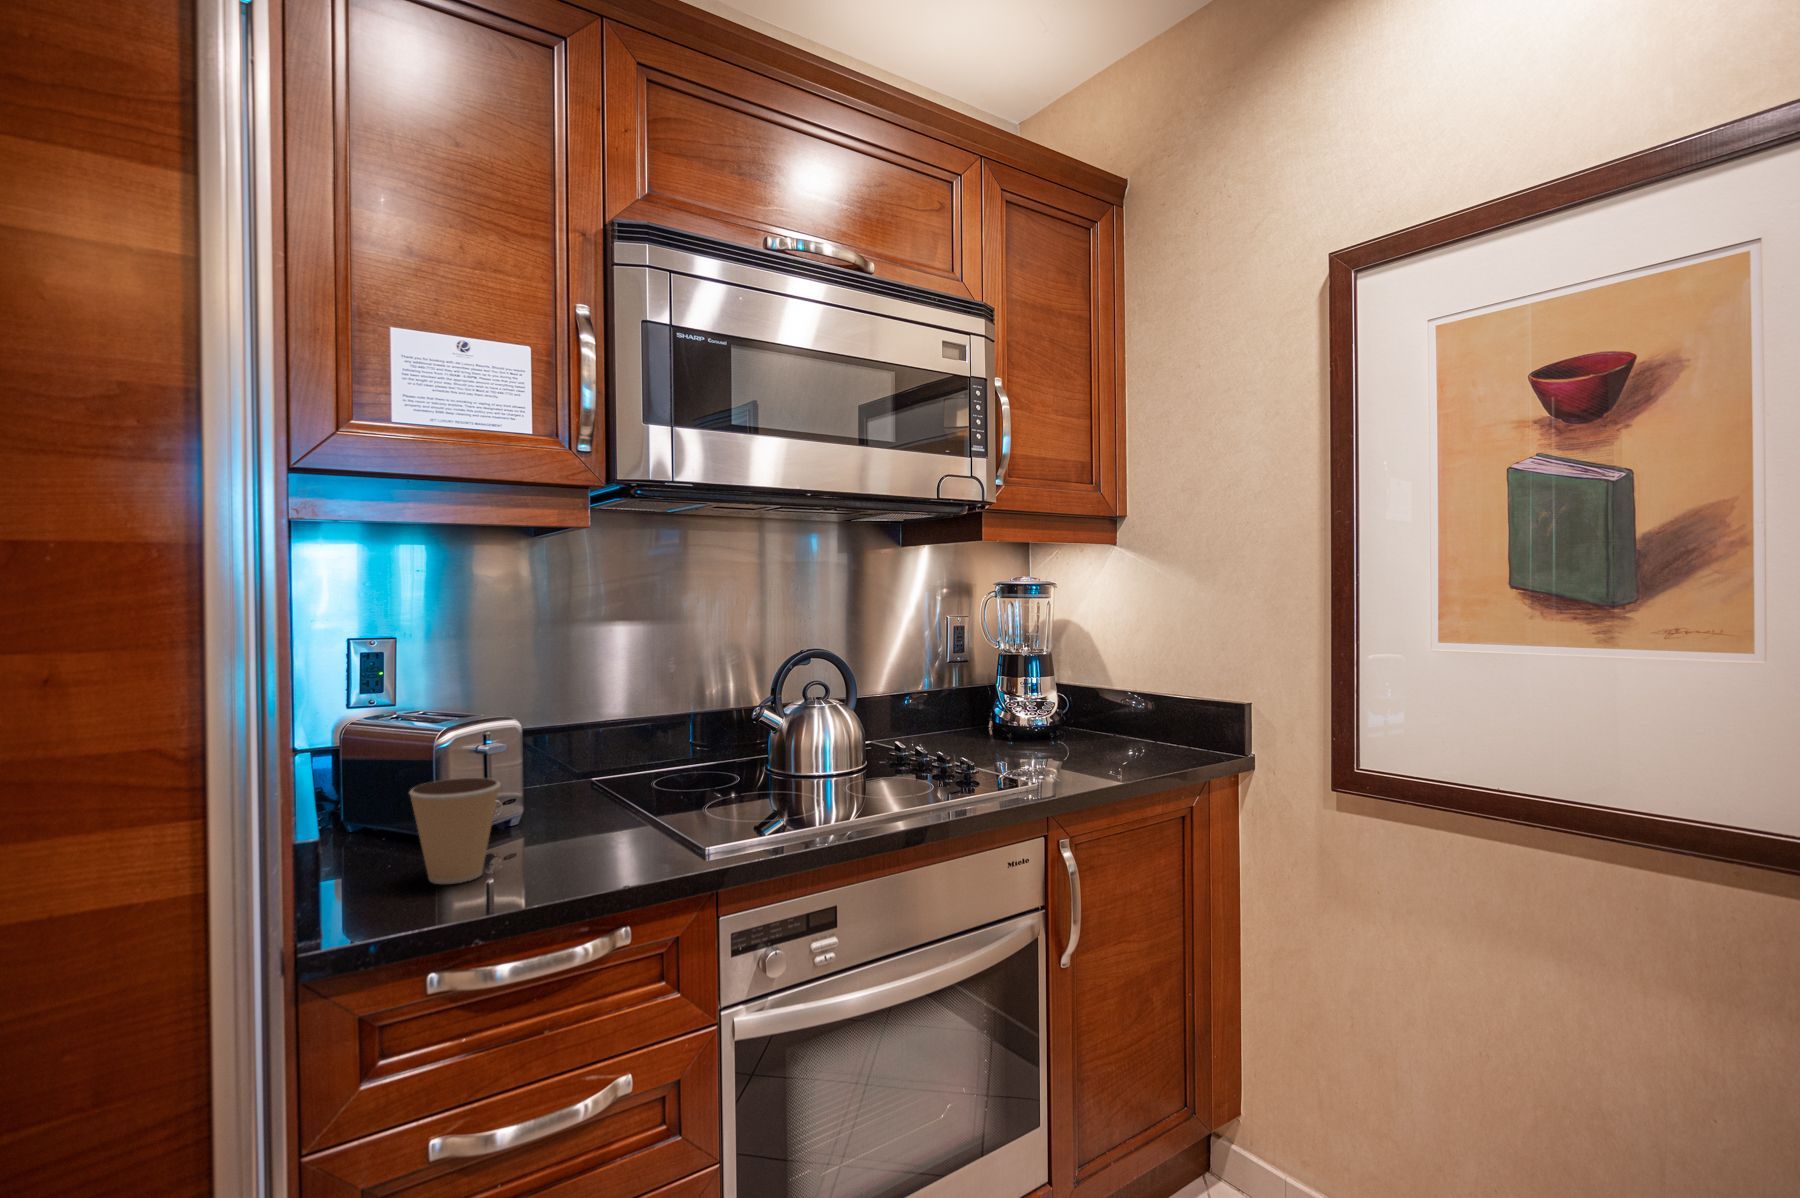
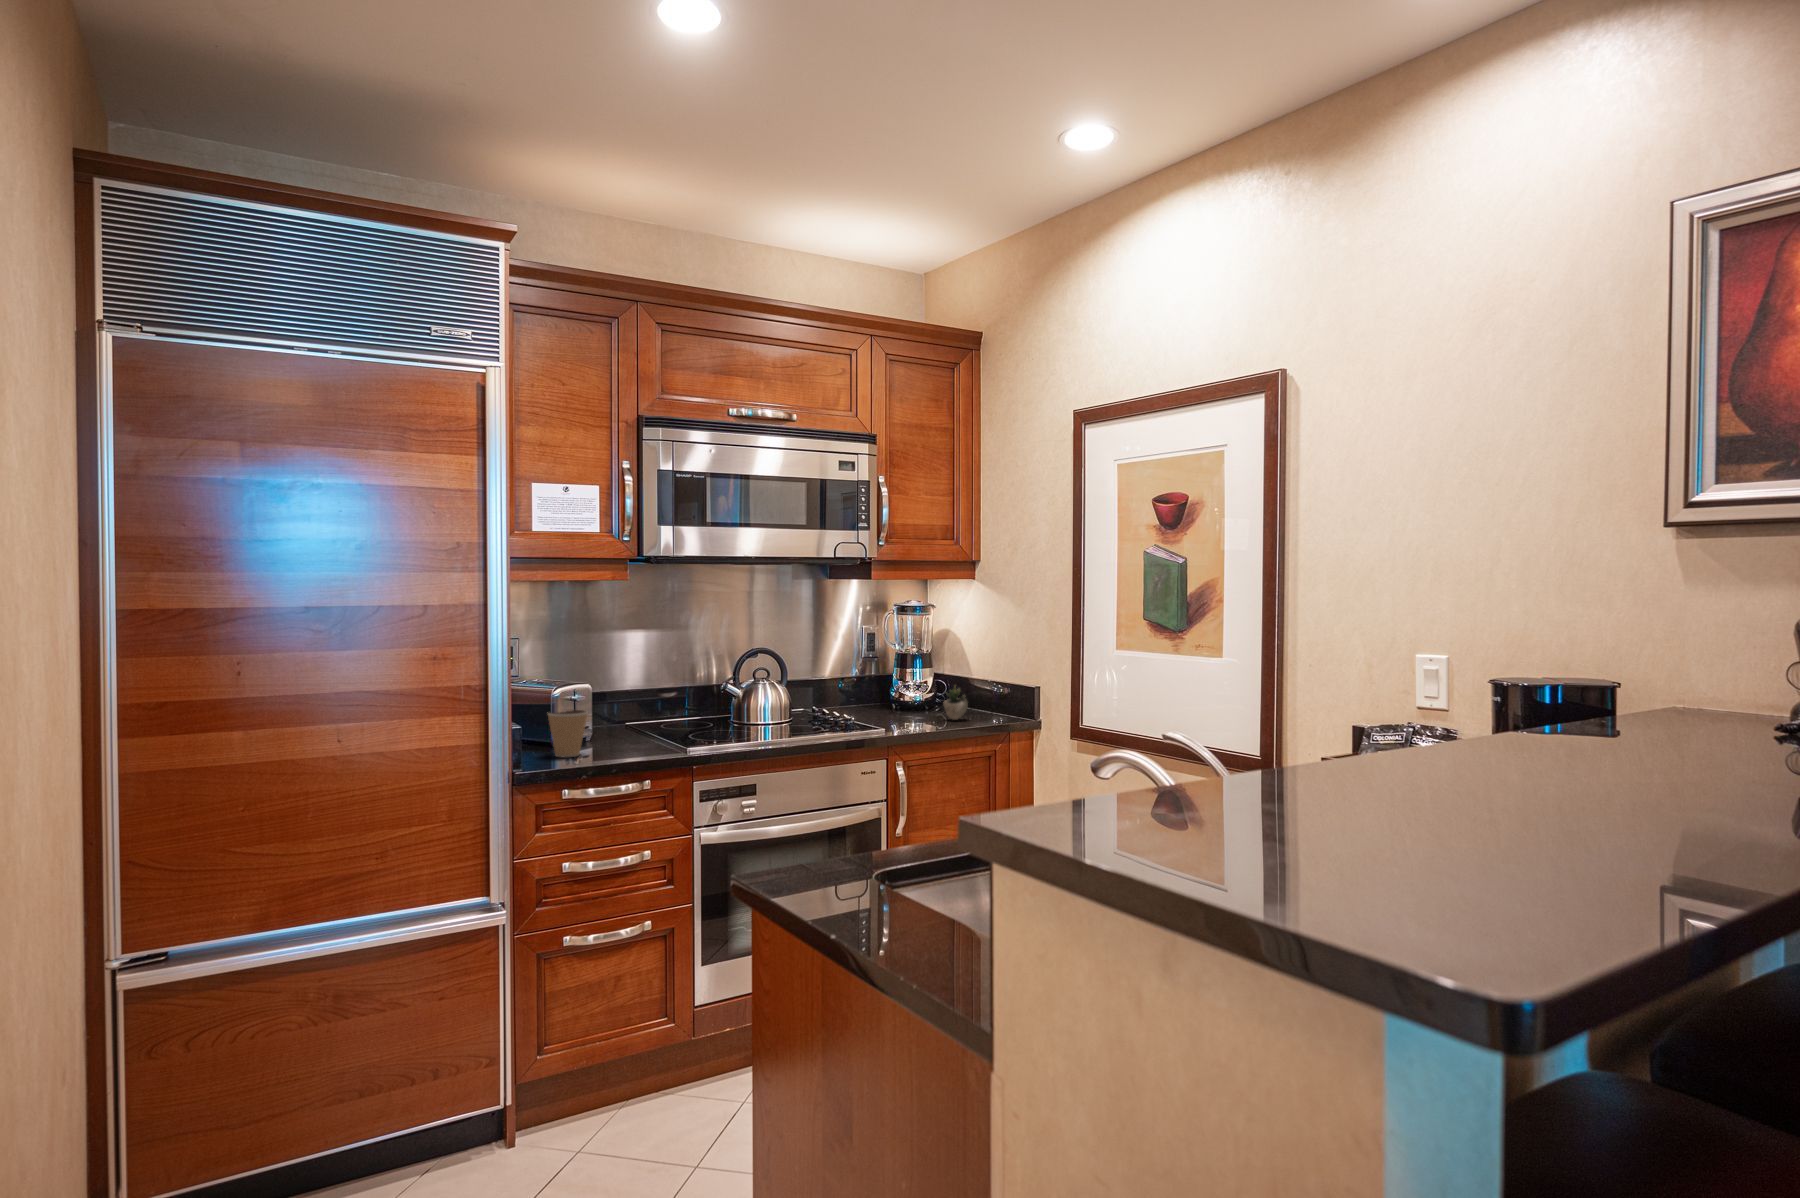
succulent plant: none [1099,700,1176,758] -> present [943,686,968,720]

